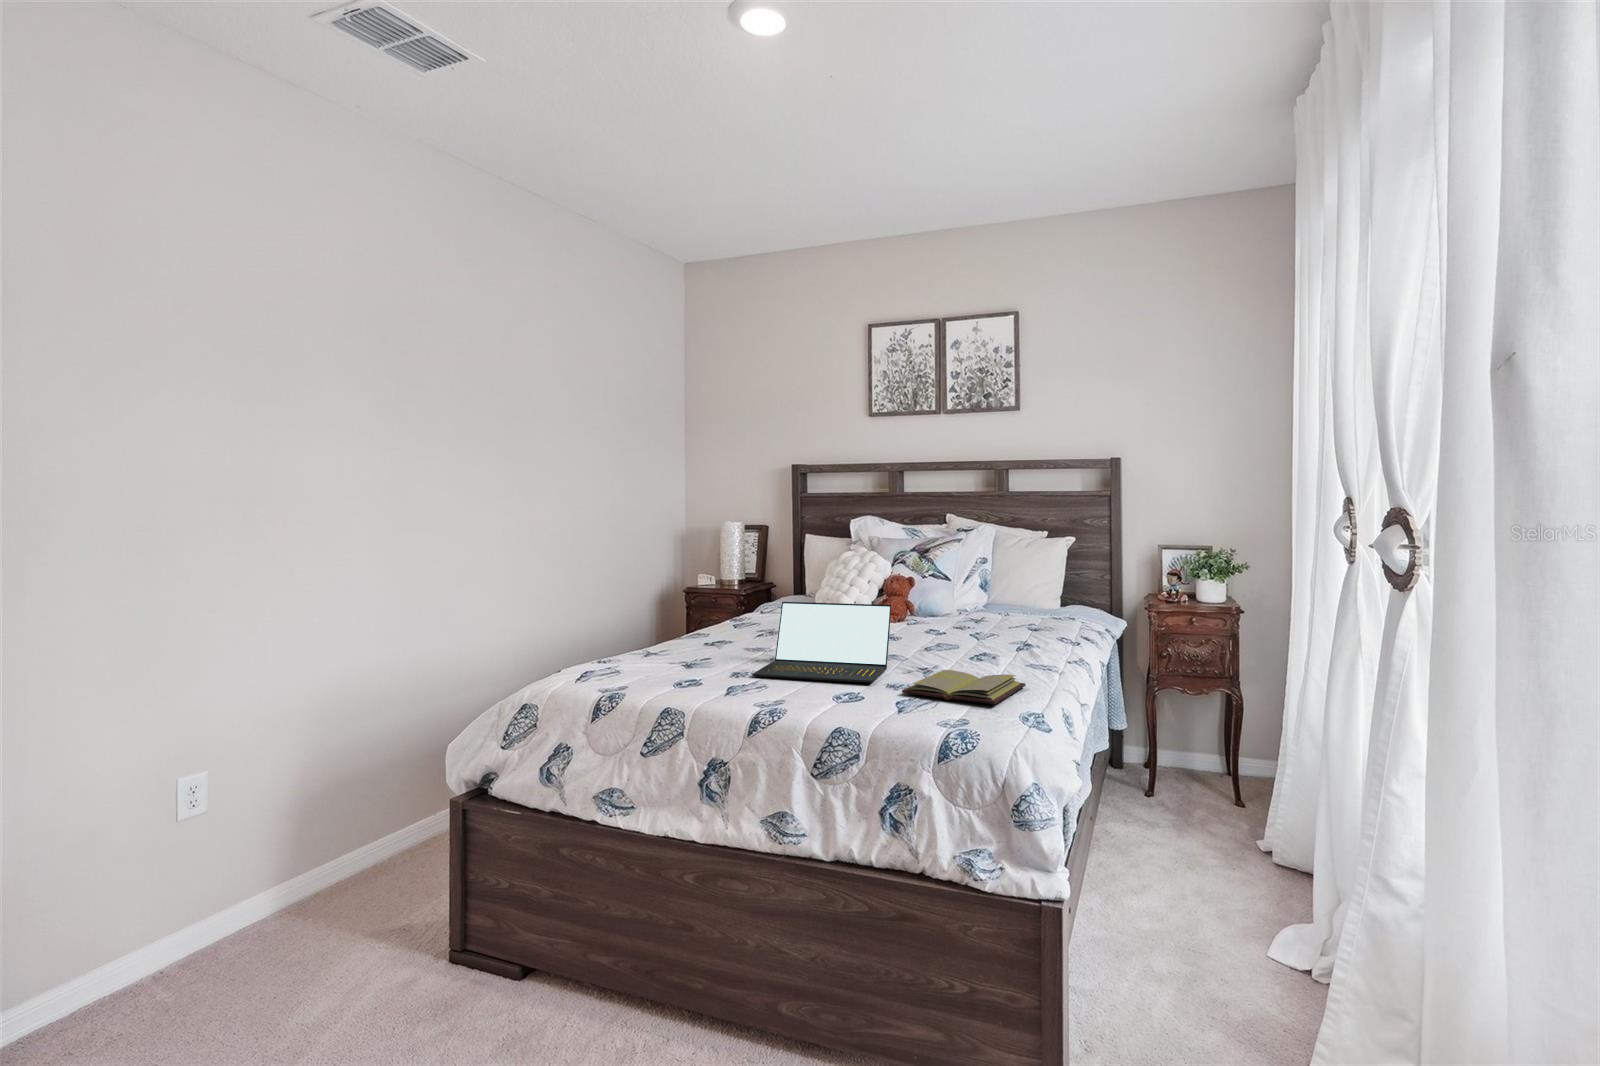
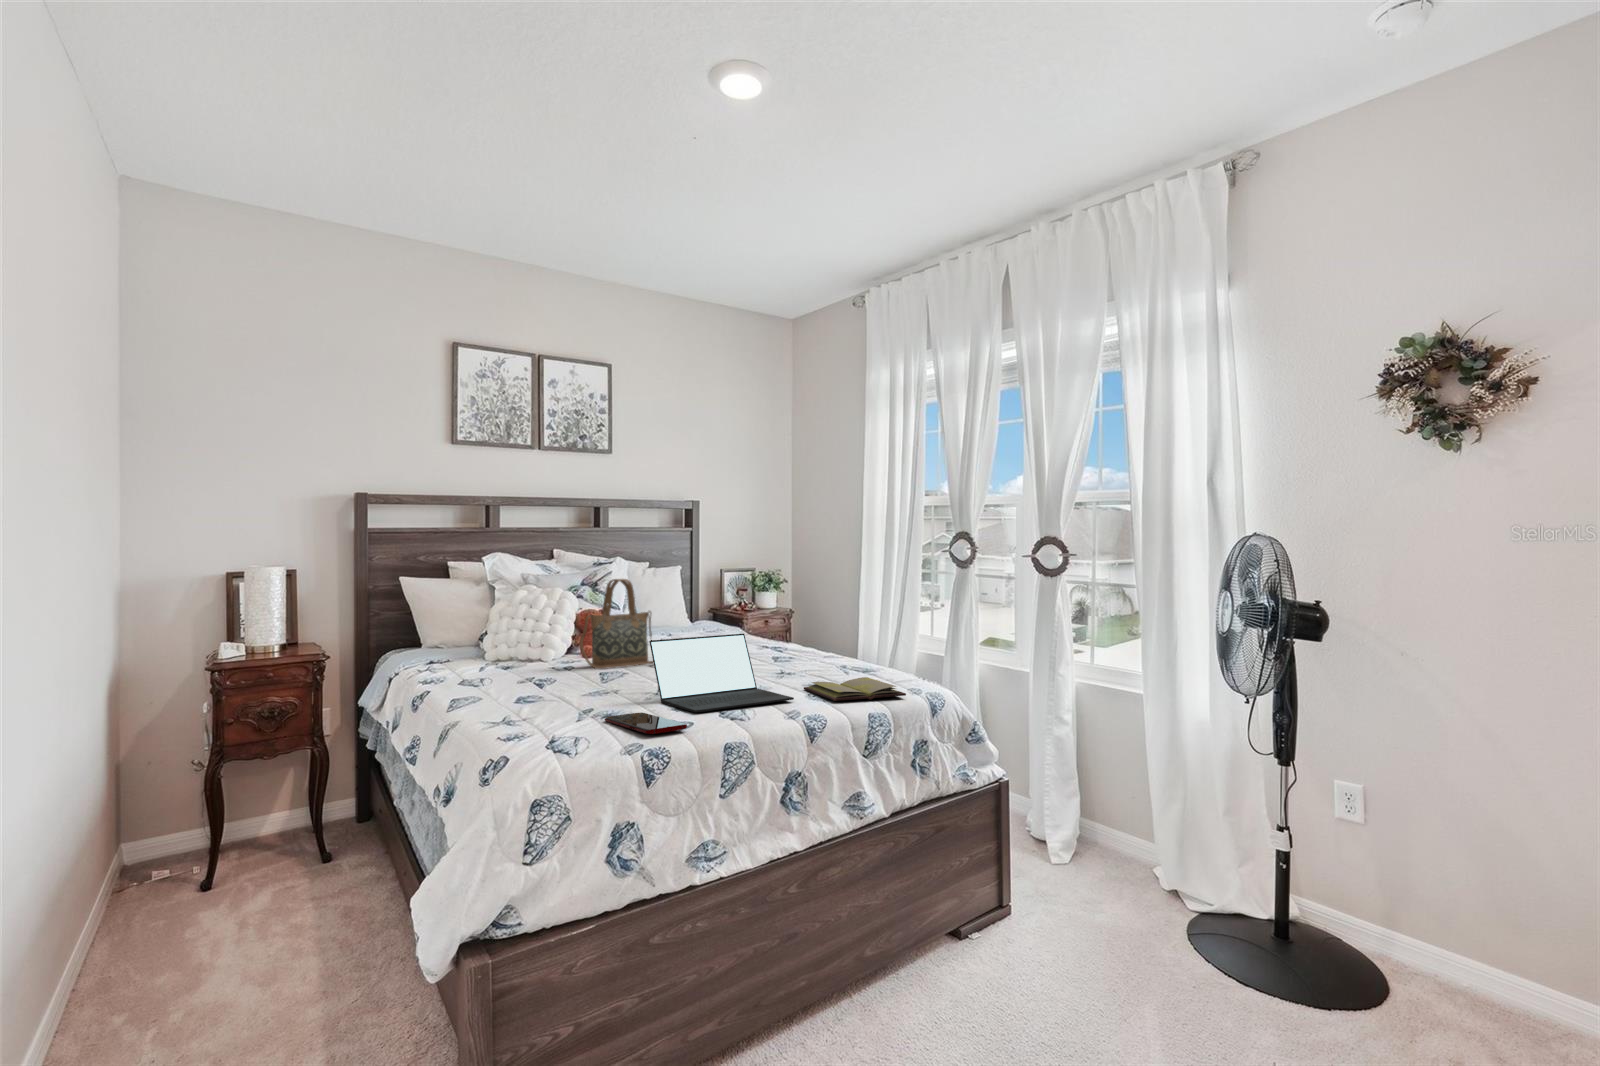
handbag: none [850,541,937,631] -> present [580,579,653,669]
smartphone: none [643,665,714,686] -> present [605,713,687,734]

